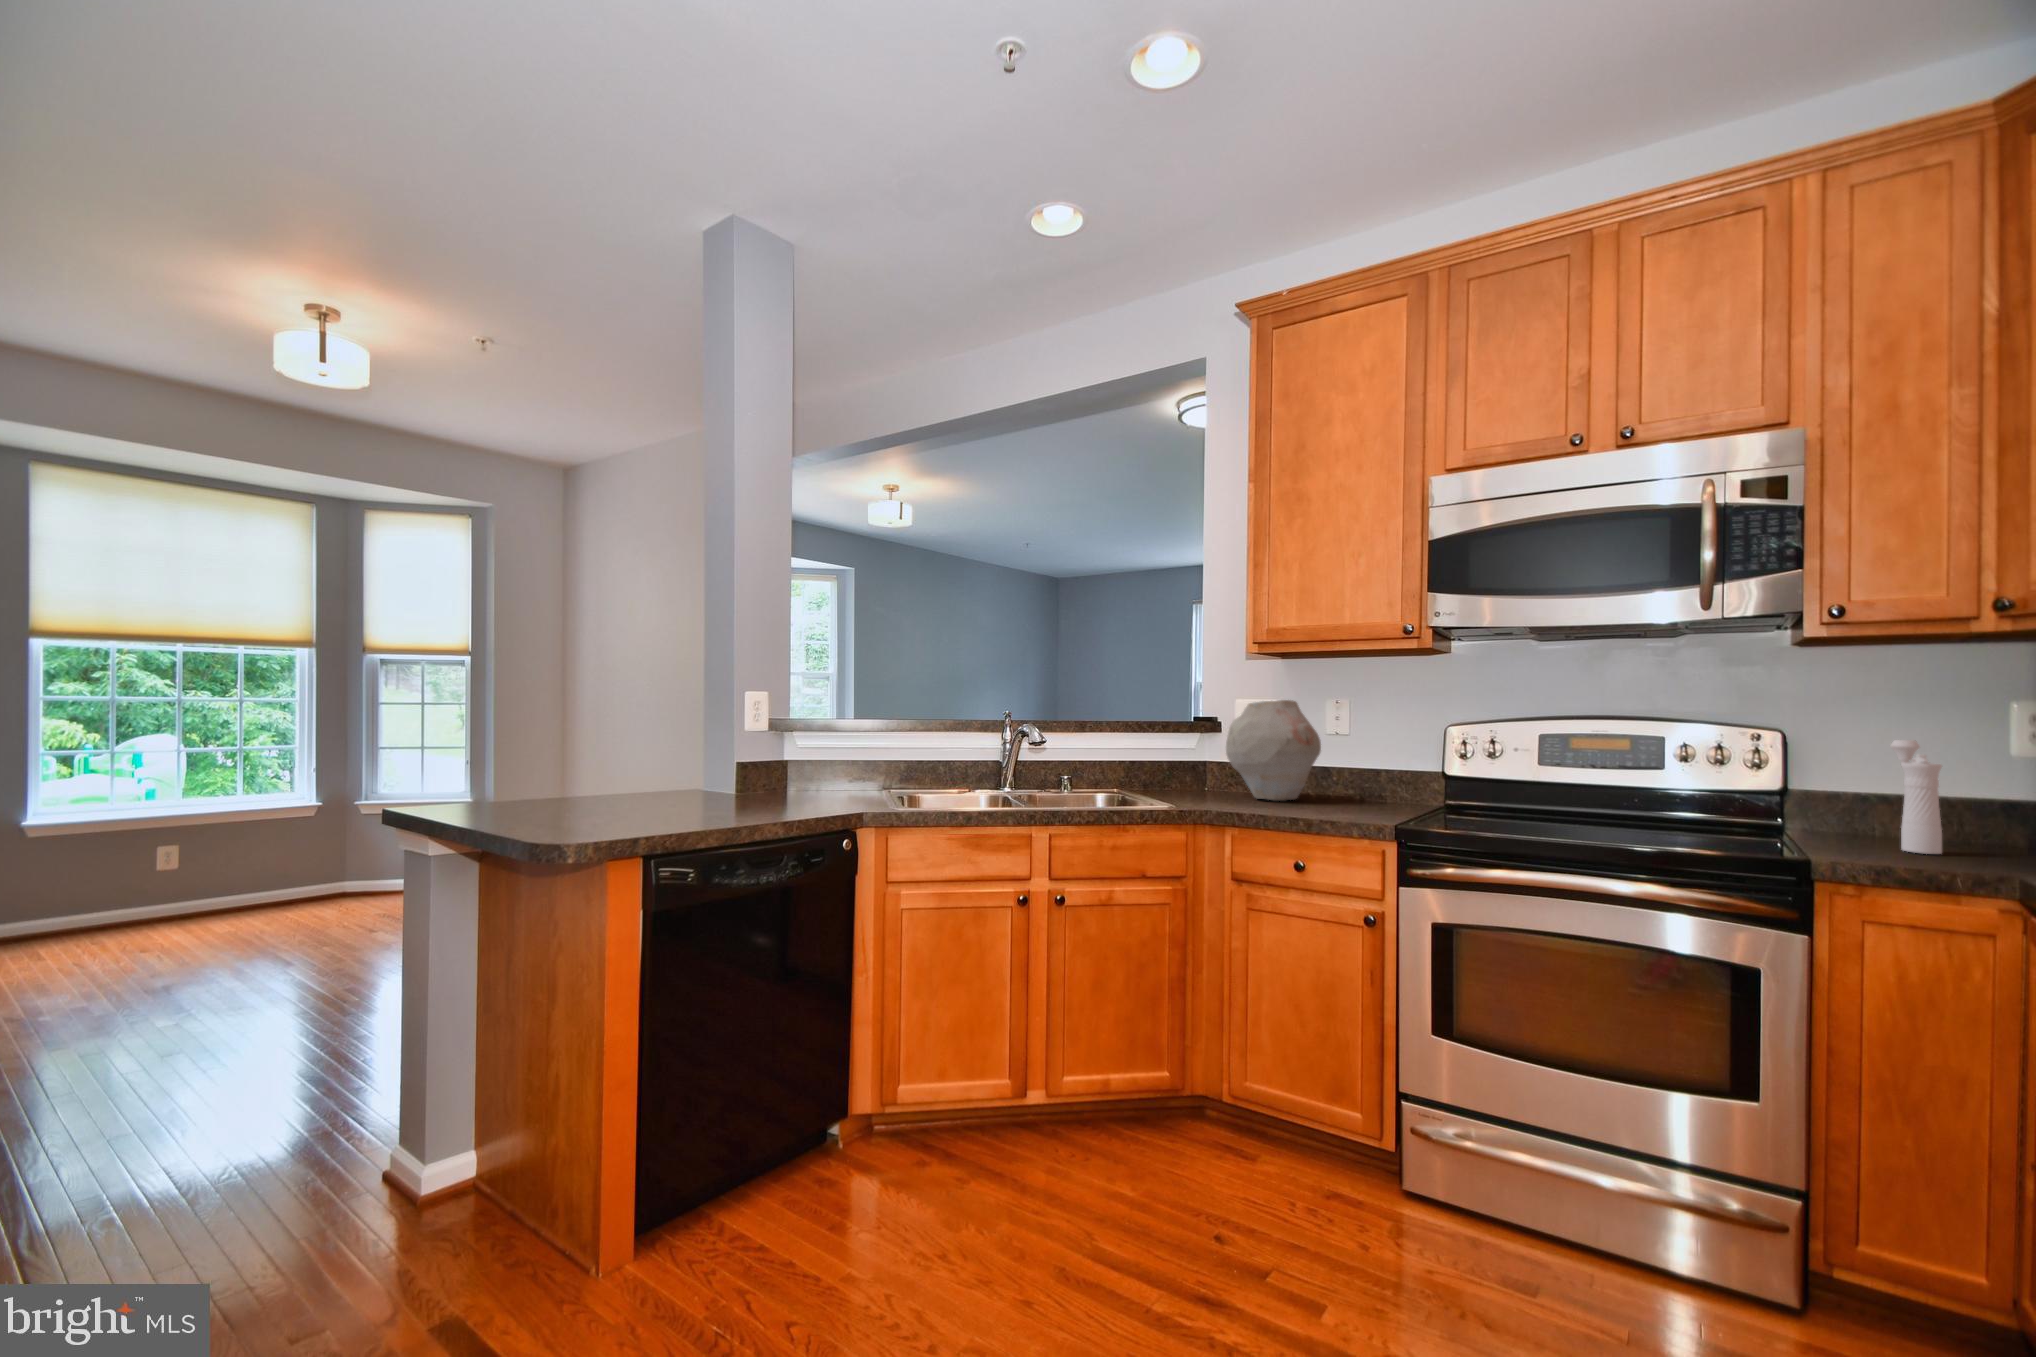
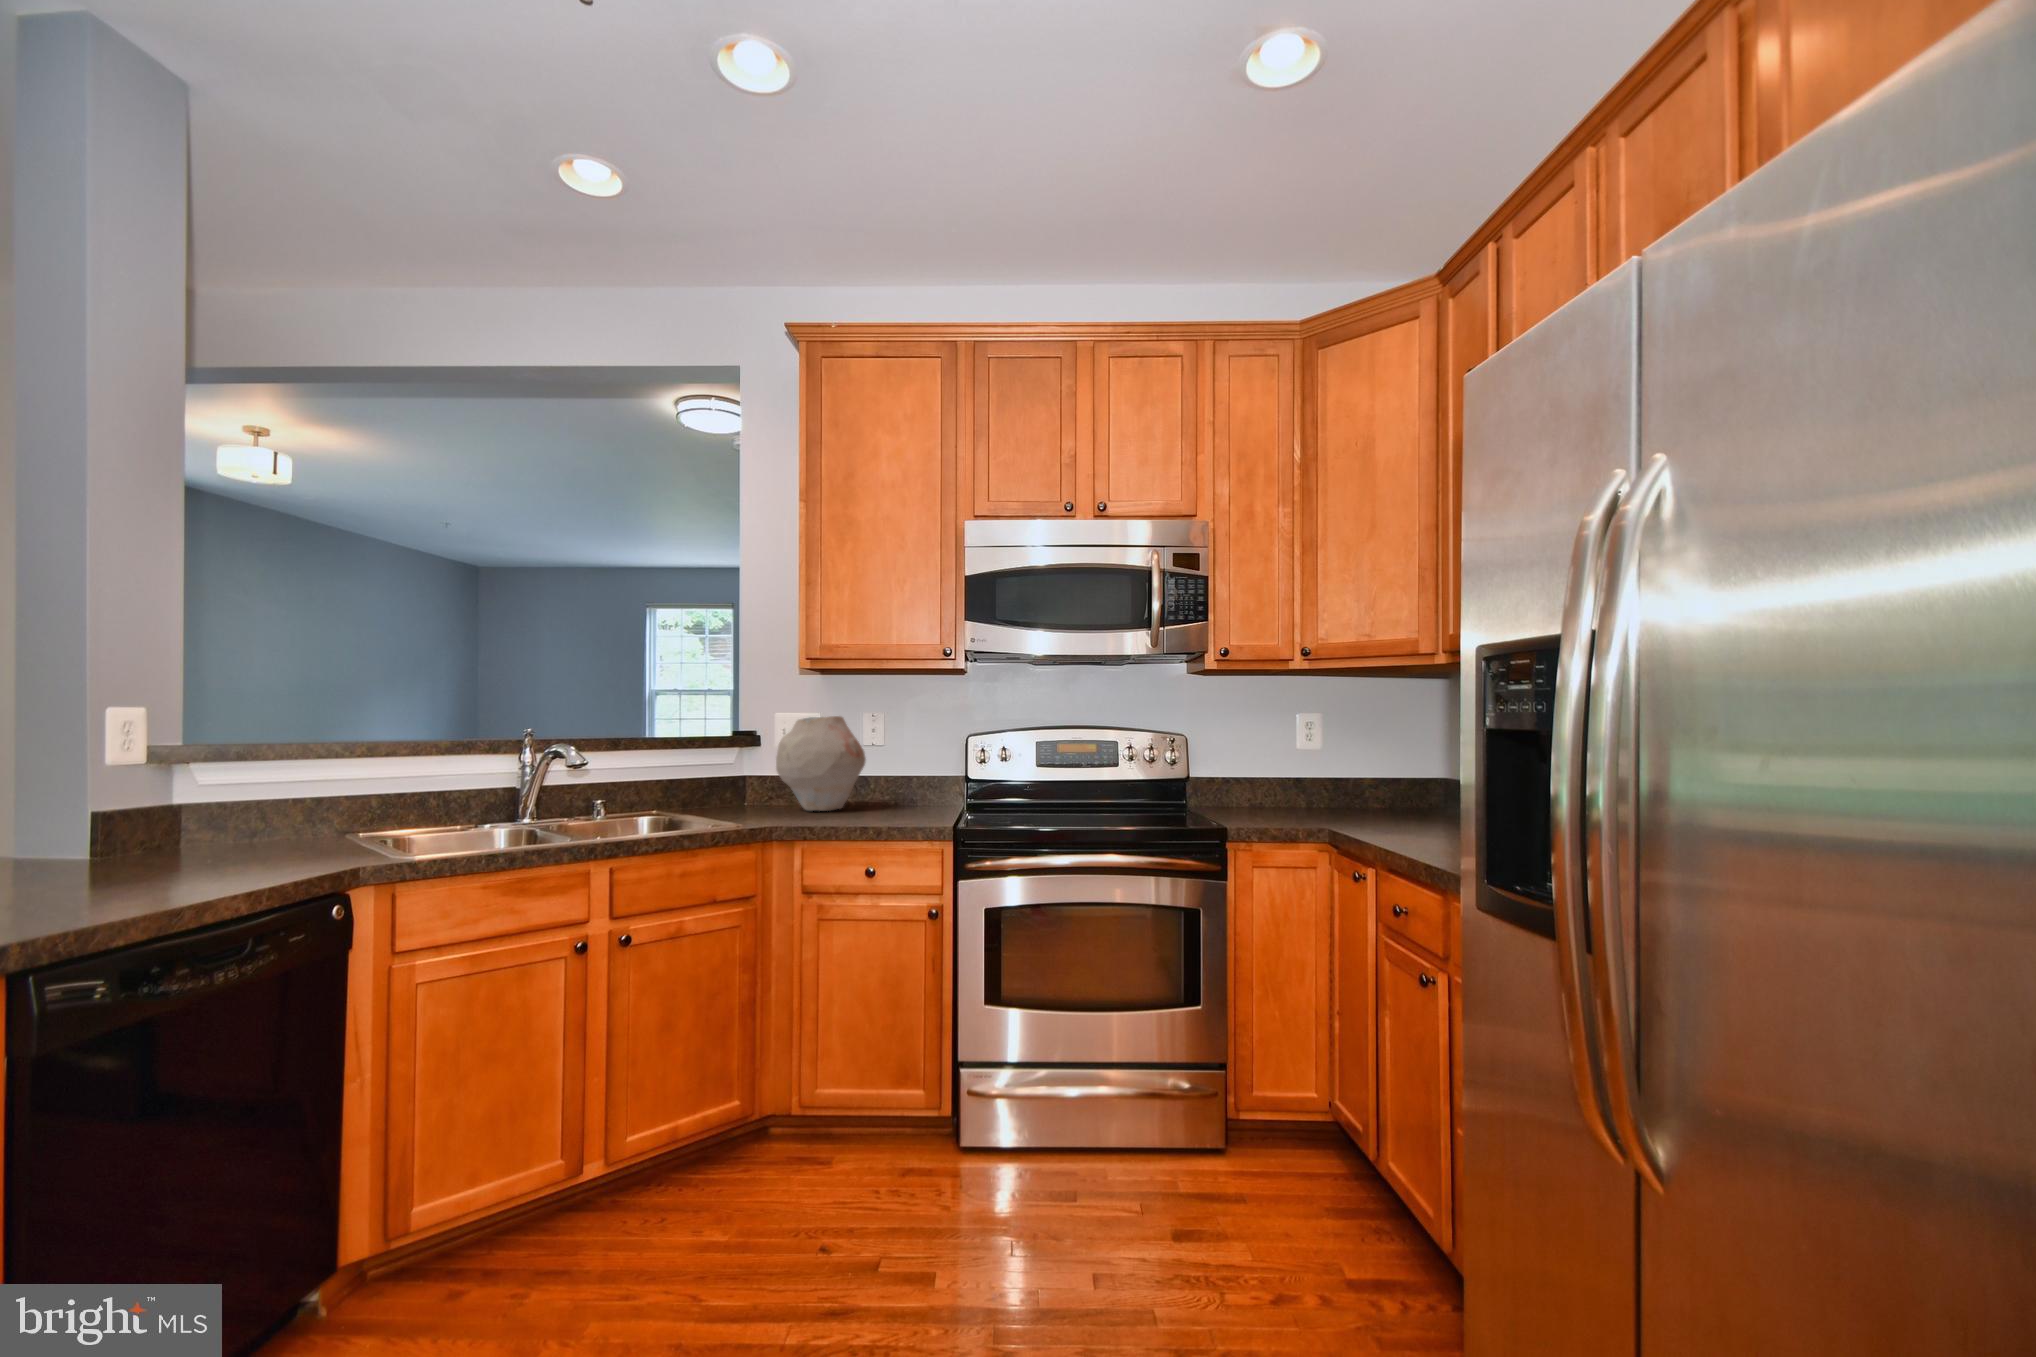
pepper mill: present [1891,740,1942,854] -> none [1248,737,1279,812]

